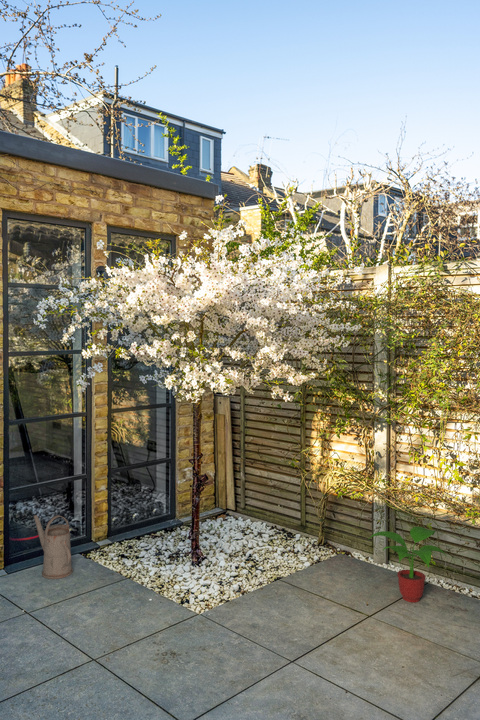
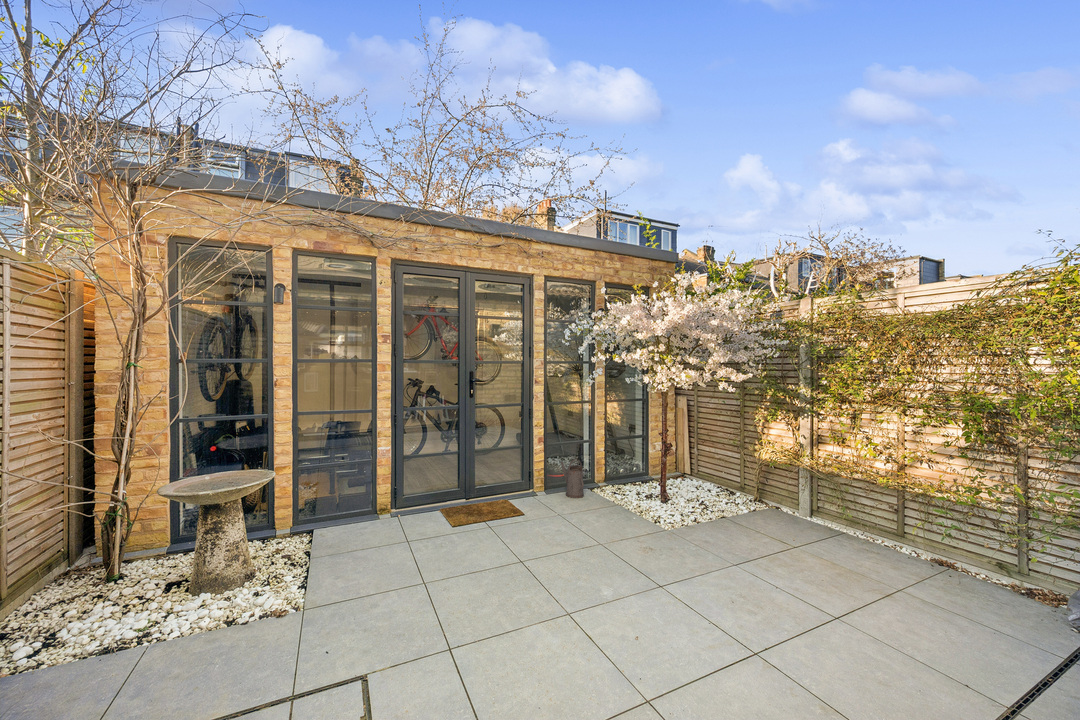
potted plant: present [370,527,445,602] -> none [795,487,863,542]

